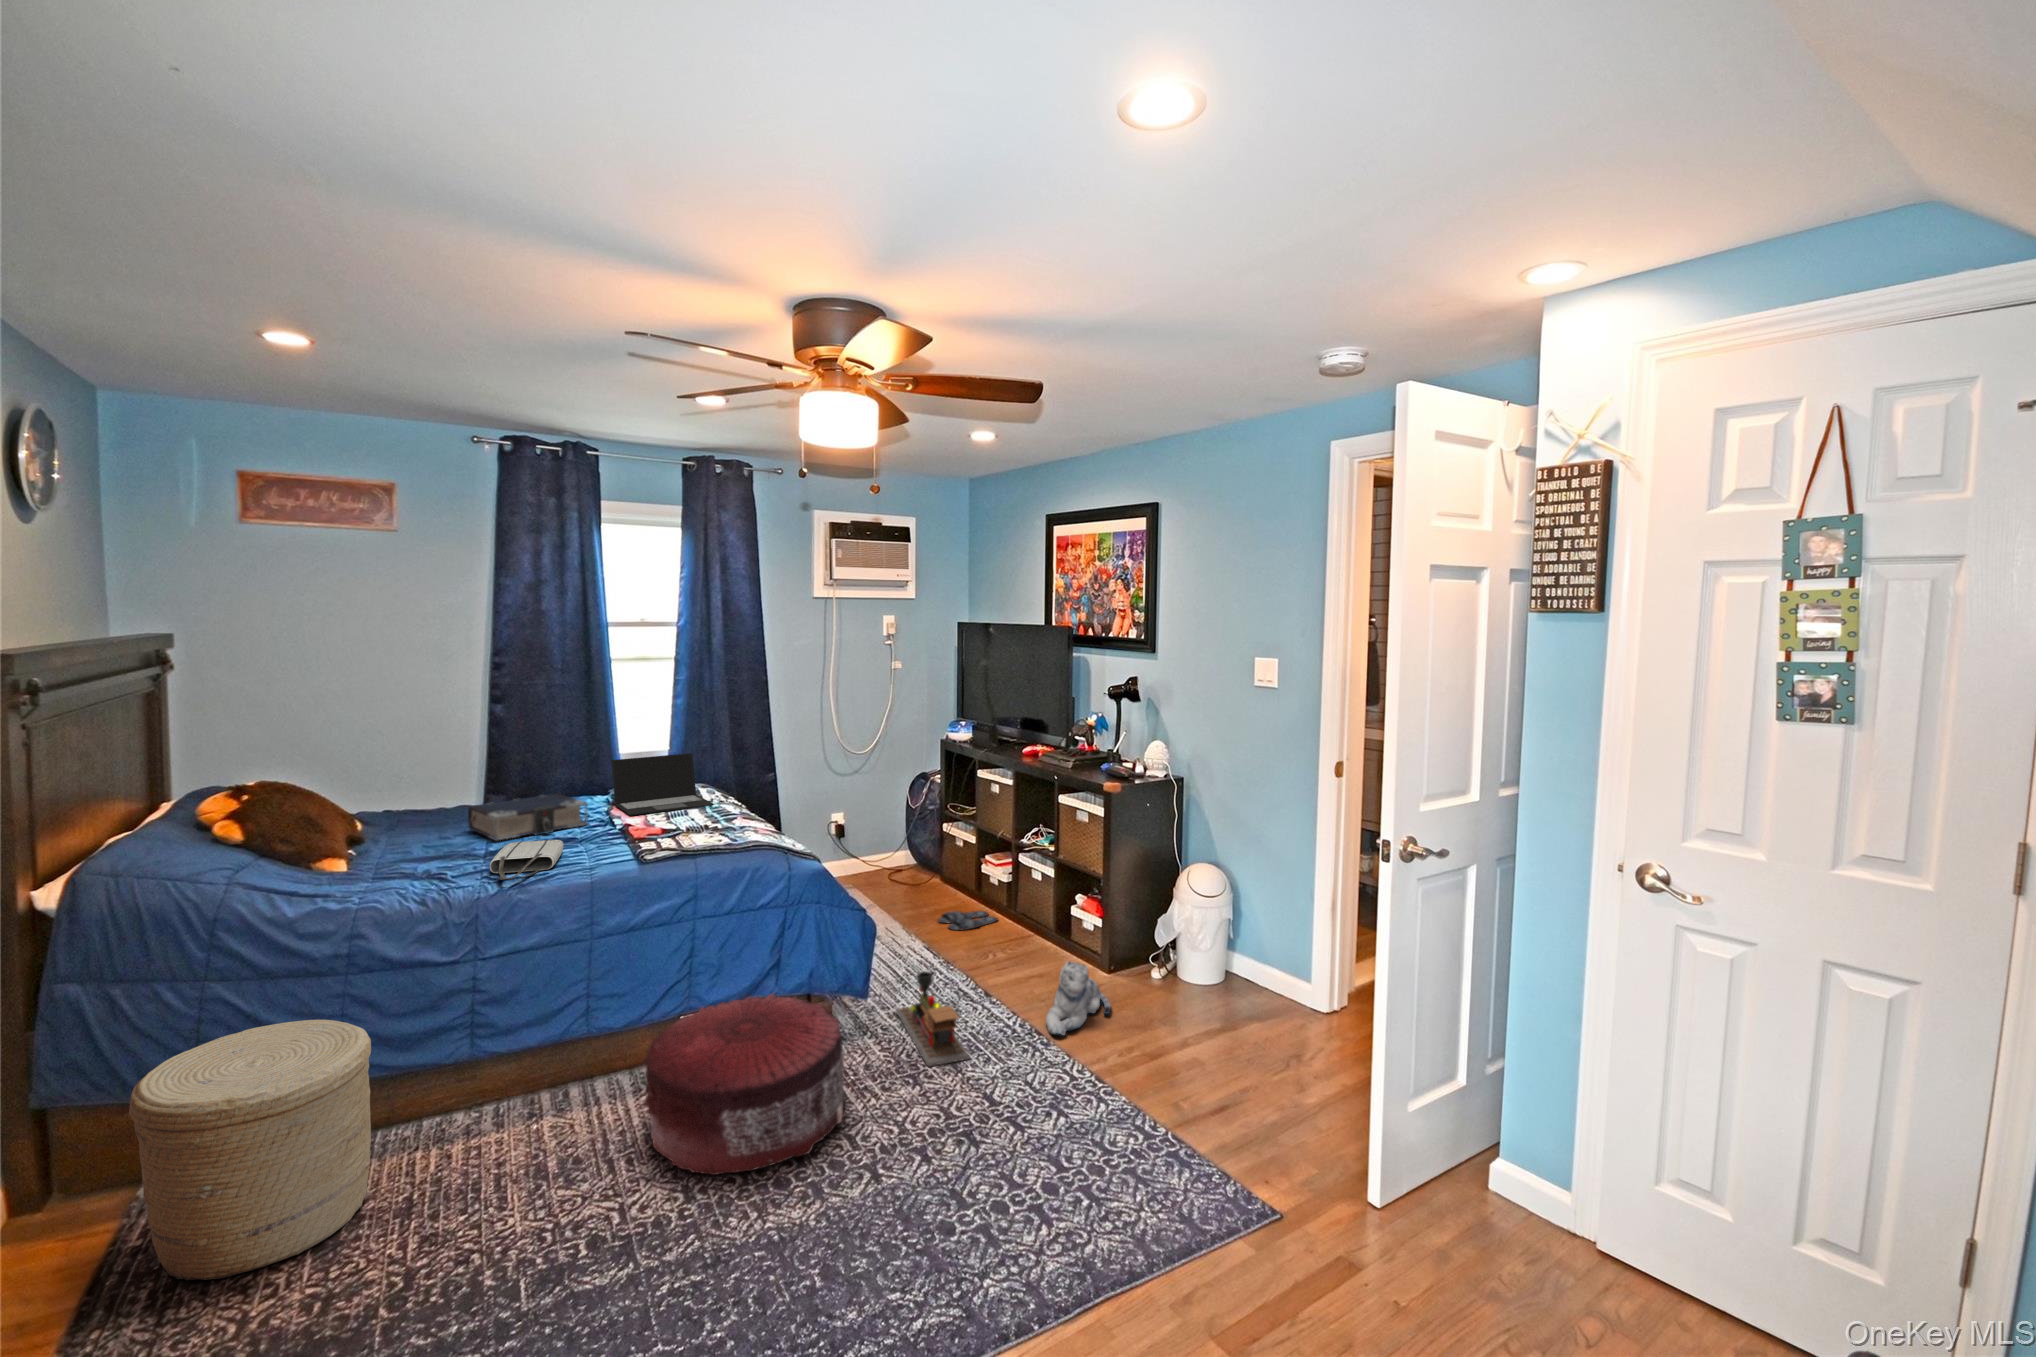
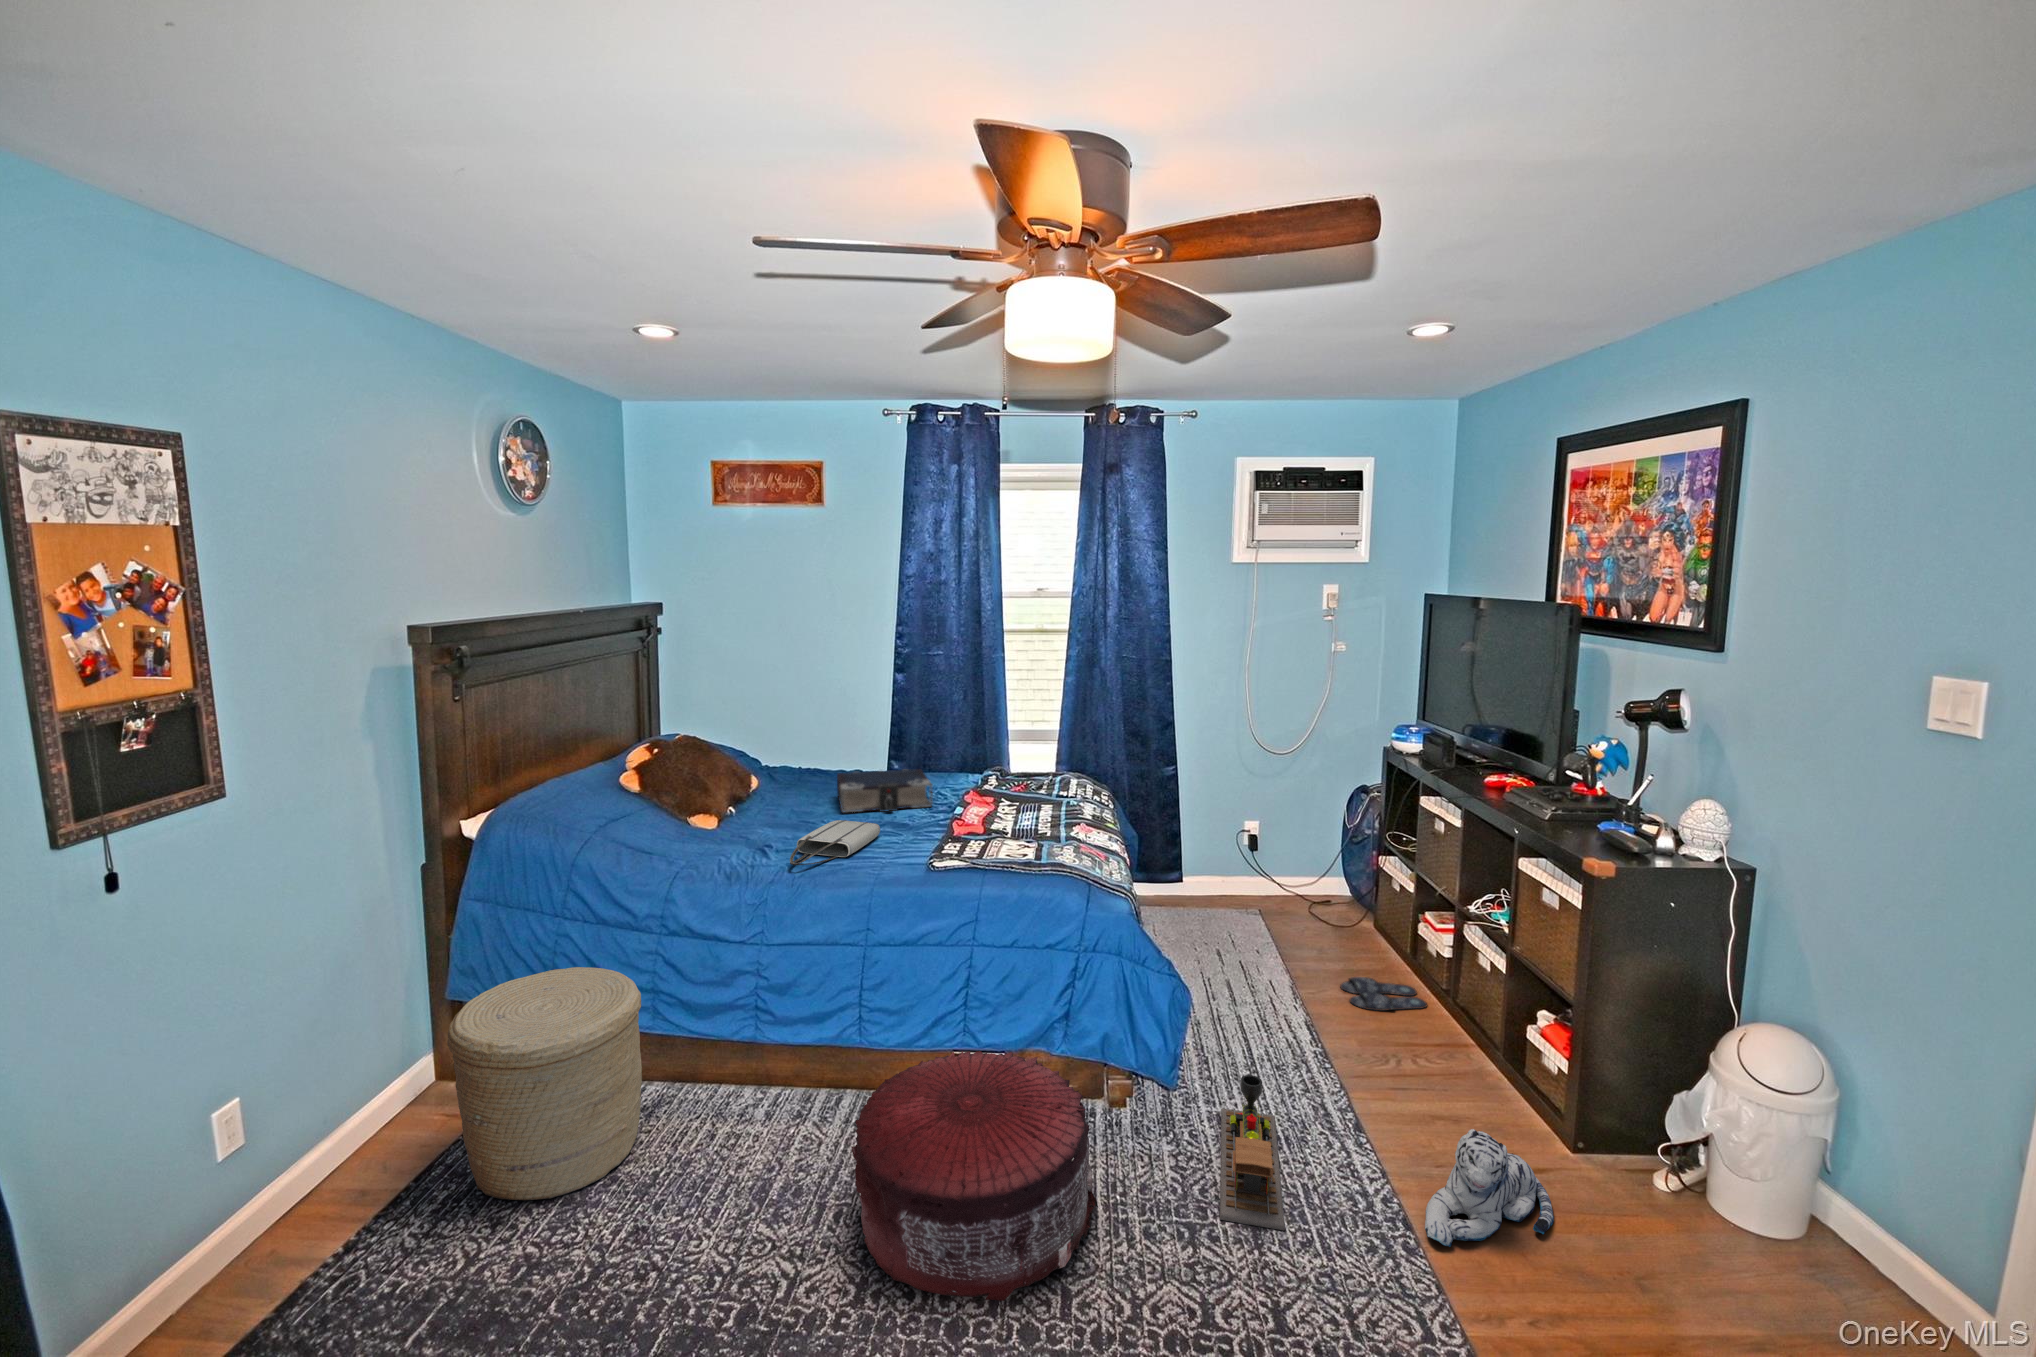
laptop: present [611,753,714,816] -> none [977,738,1067,802]

